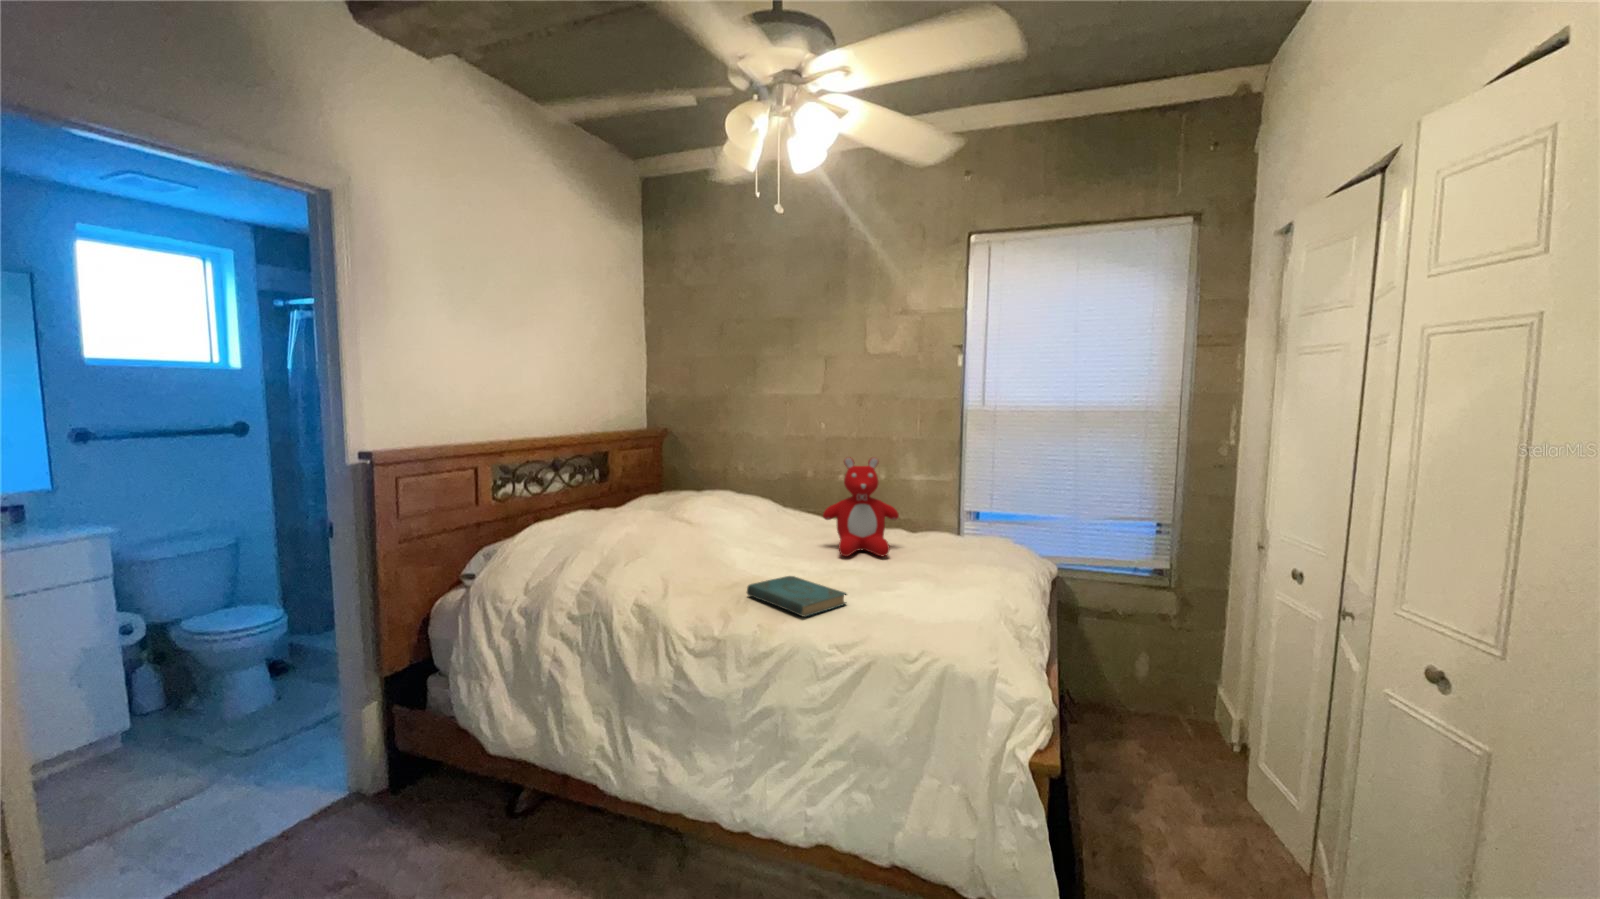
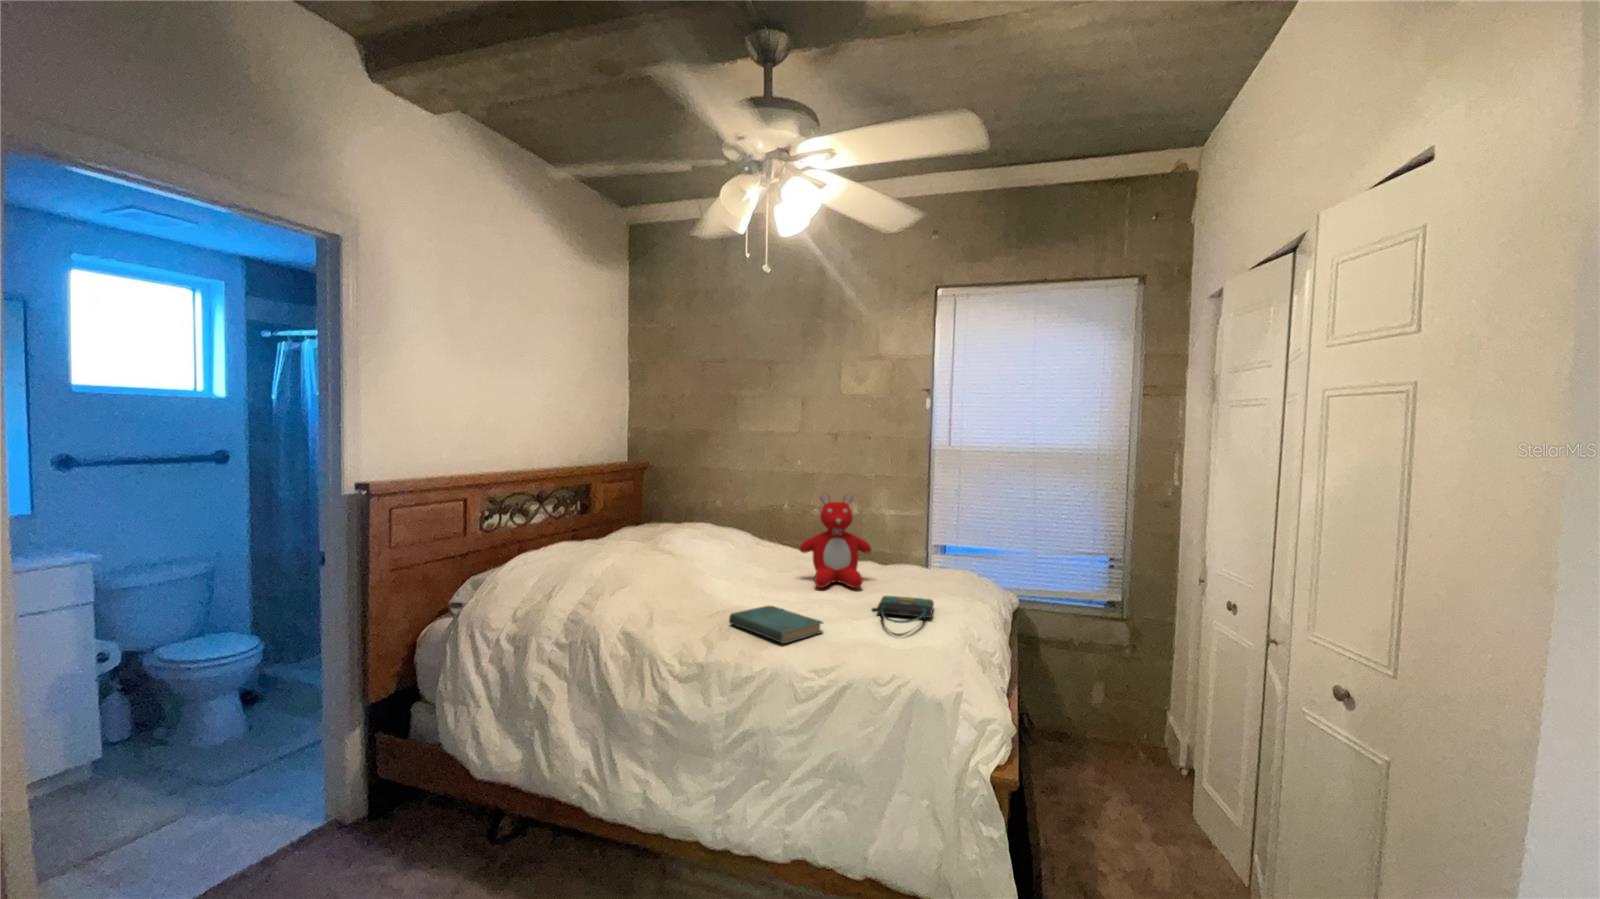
tote bag: none [899,565,967,608] -> present [872,596,934,636]

